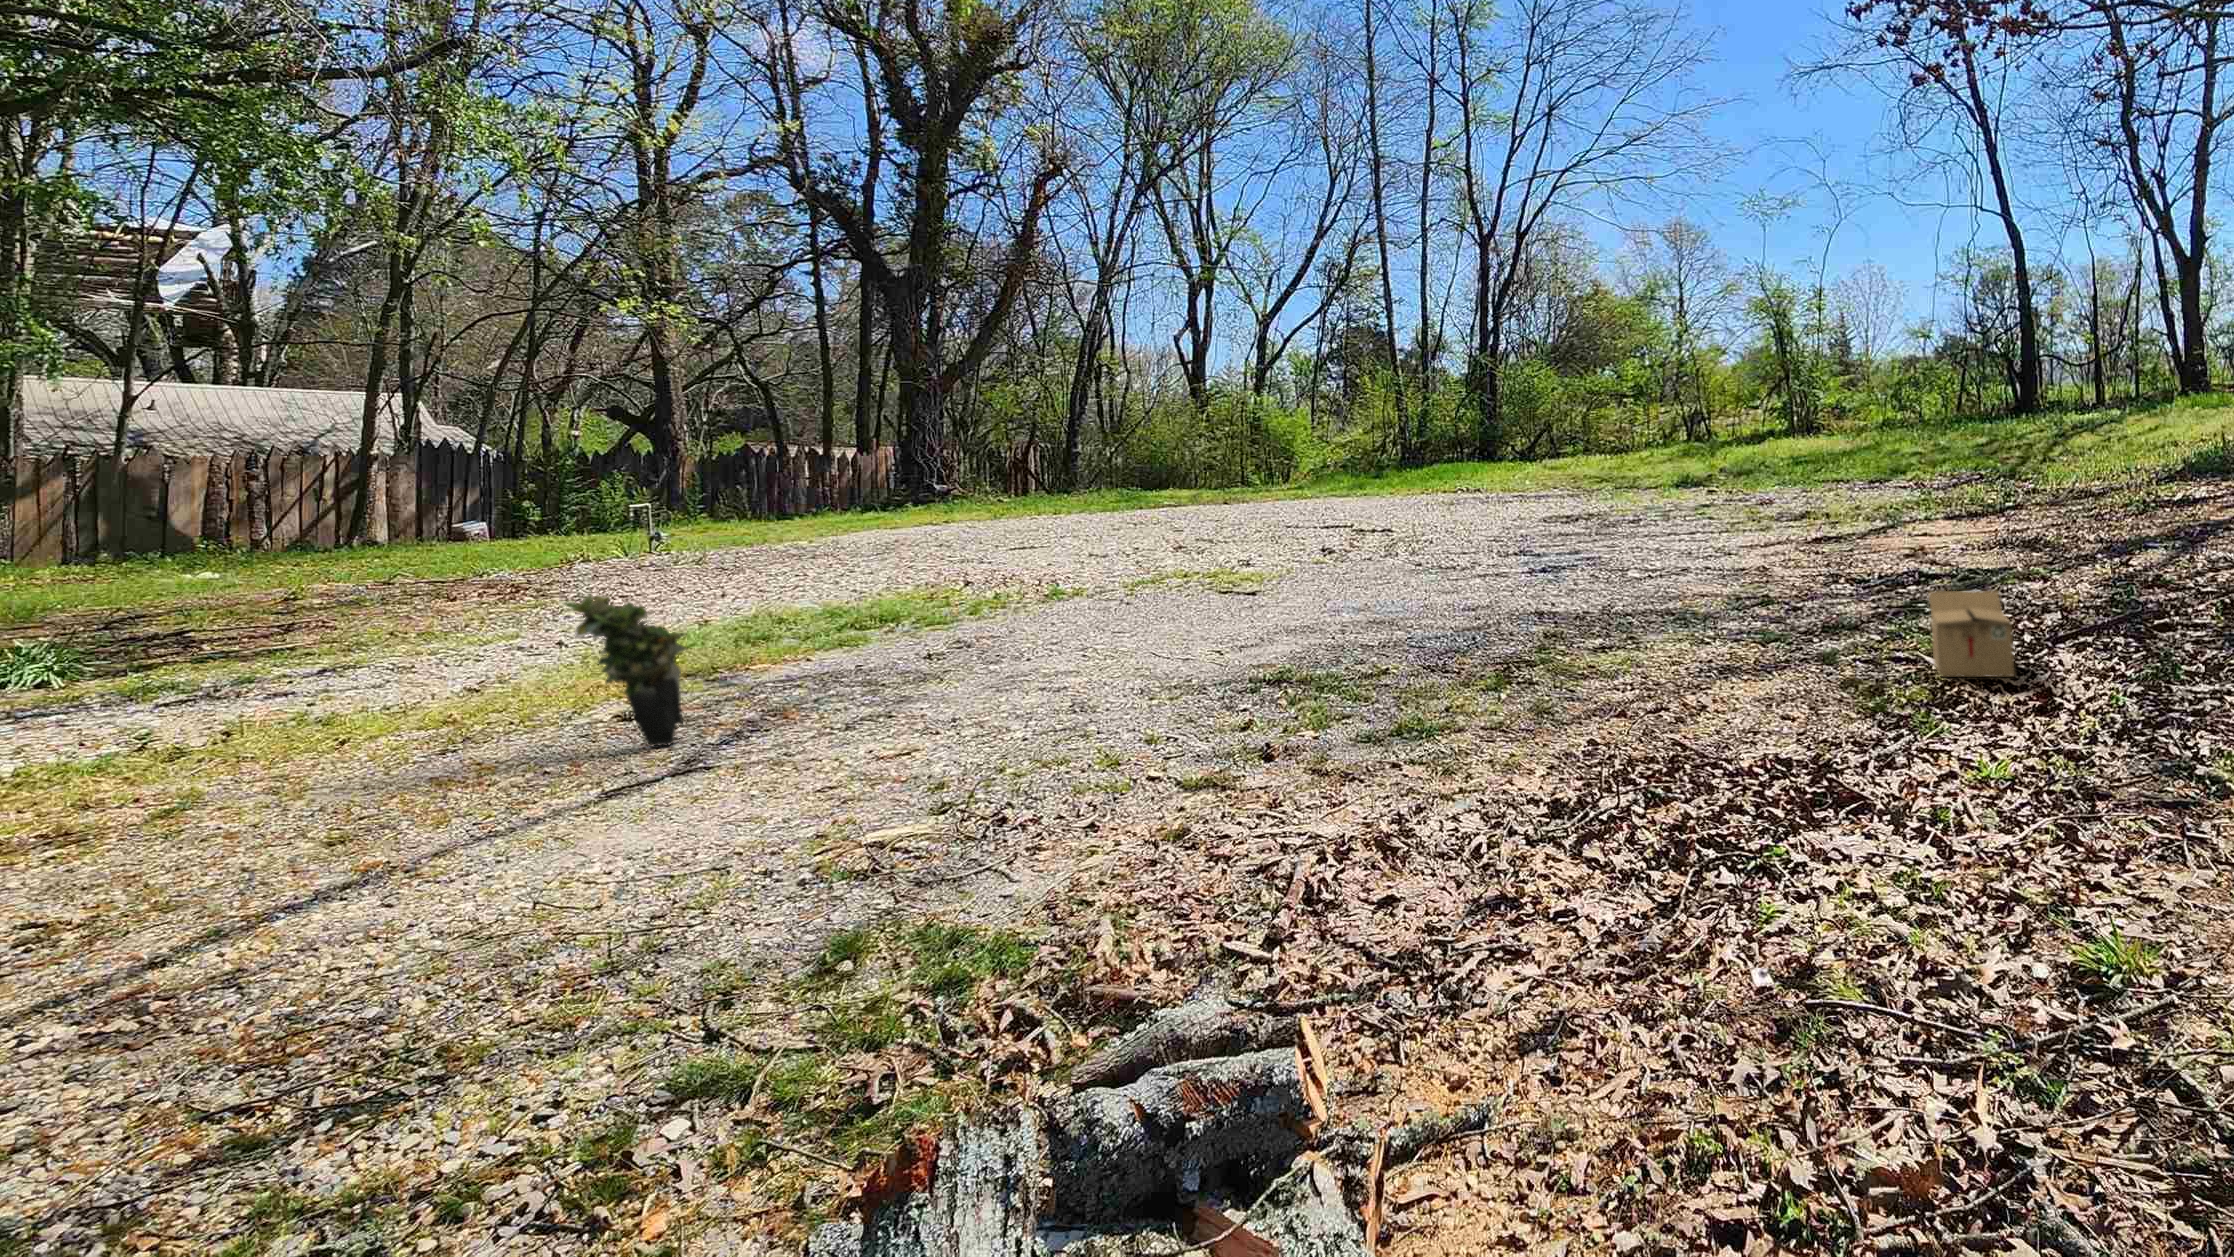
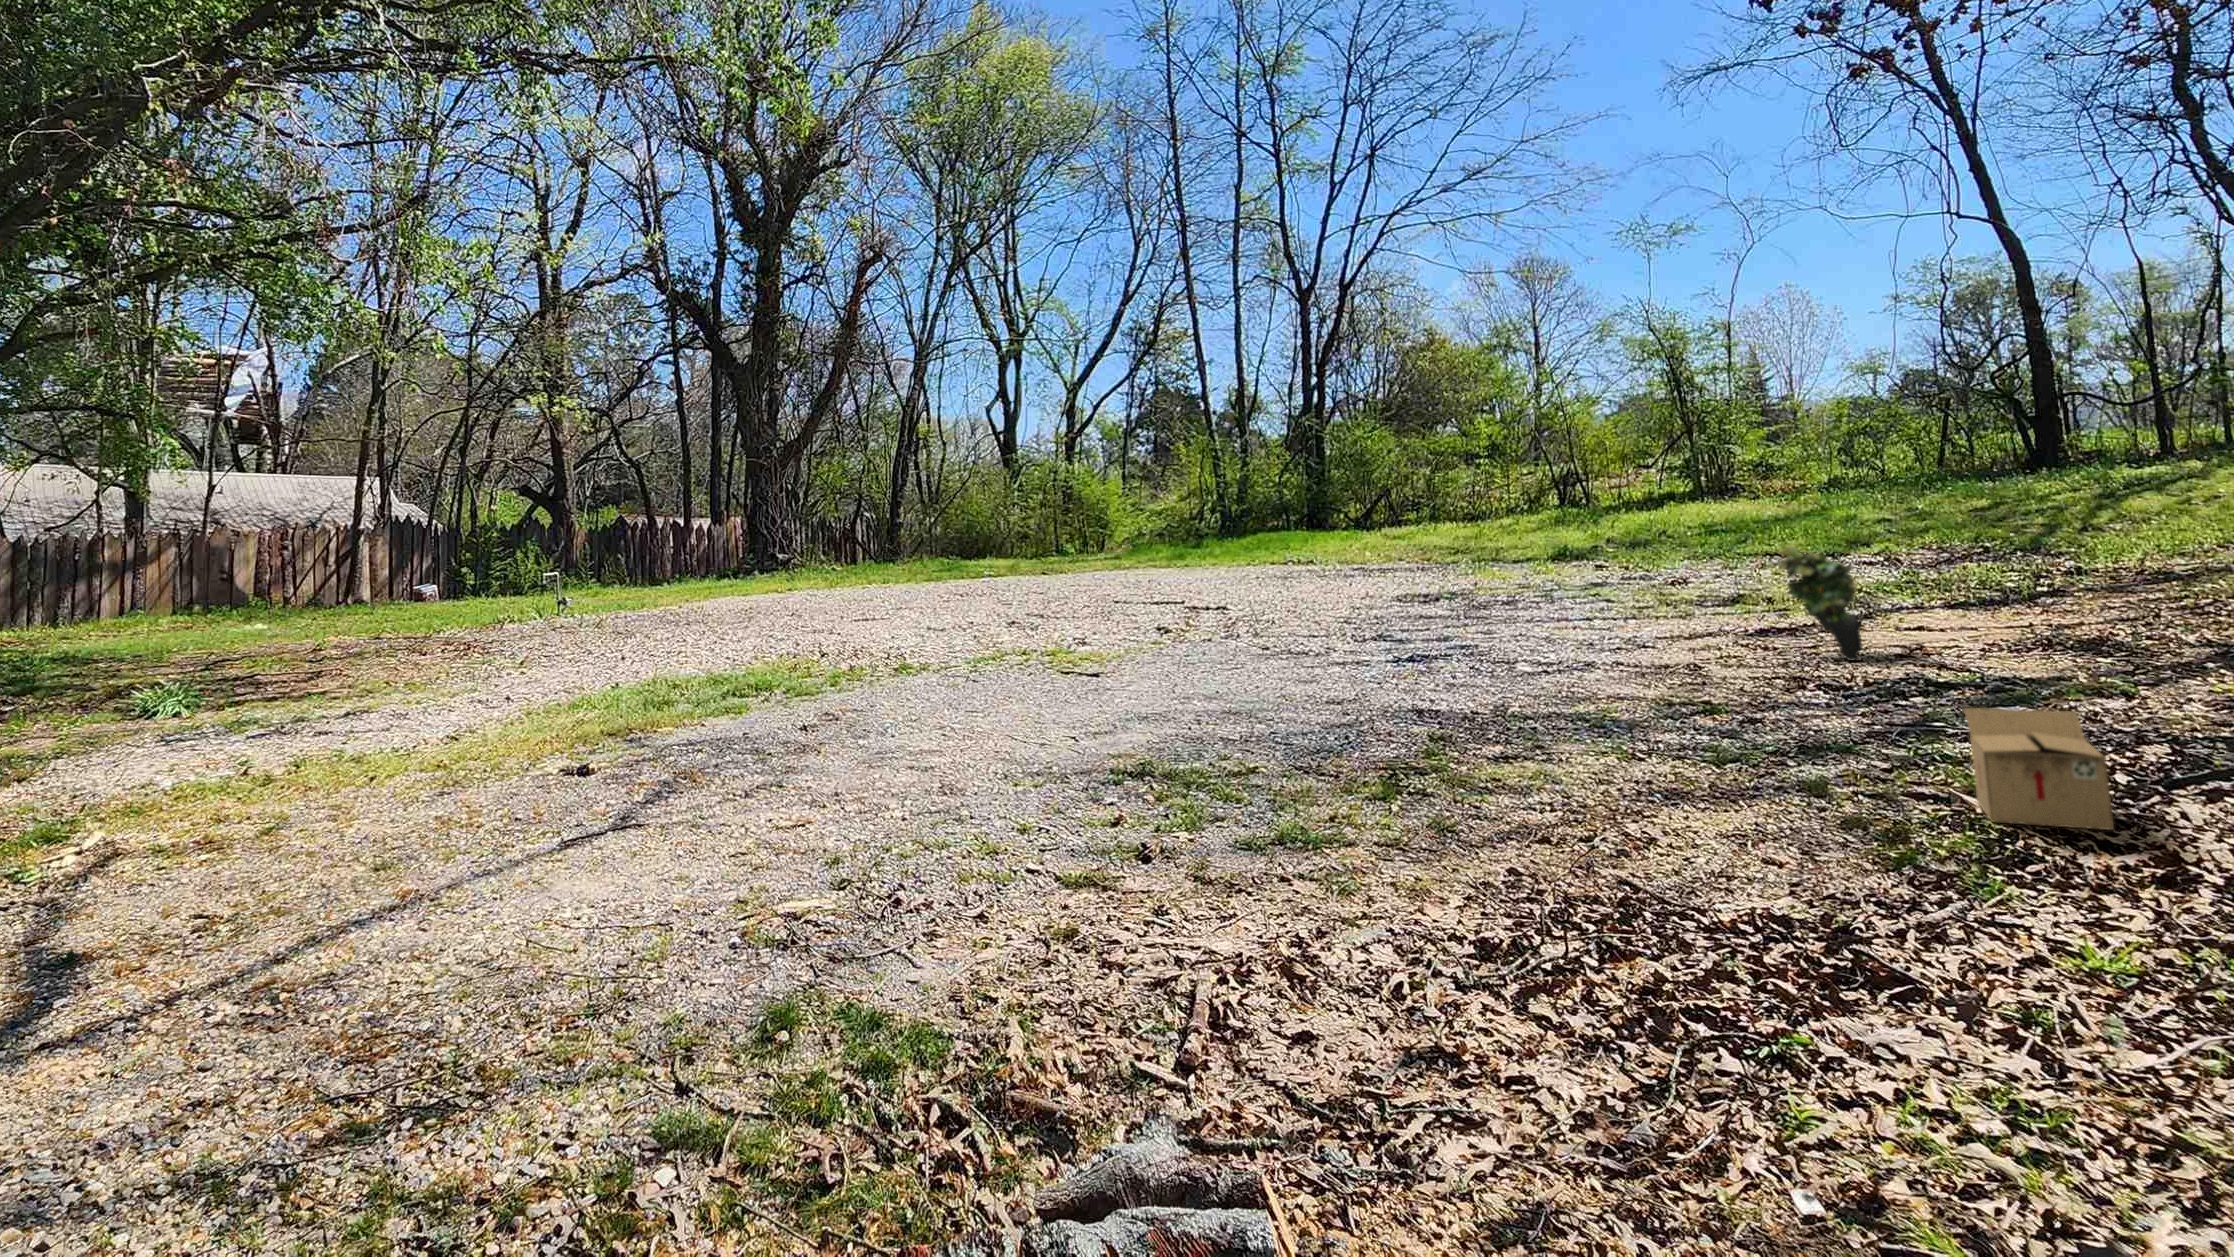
potted plant: present [564,590,687,746] -> present [1778,543,1863,661]

